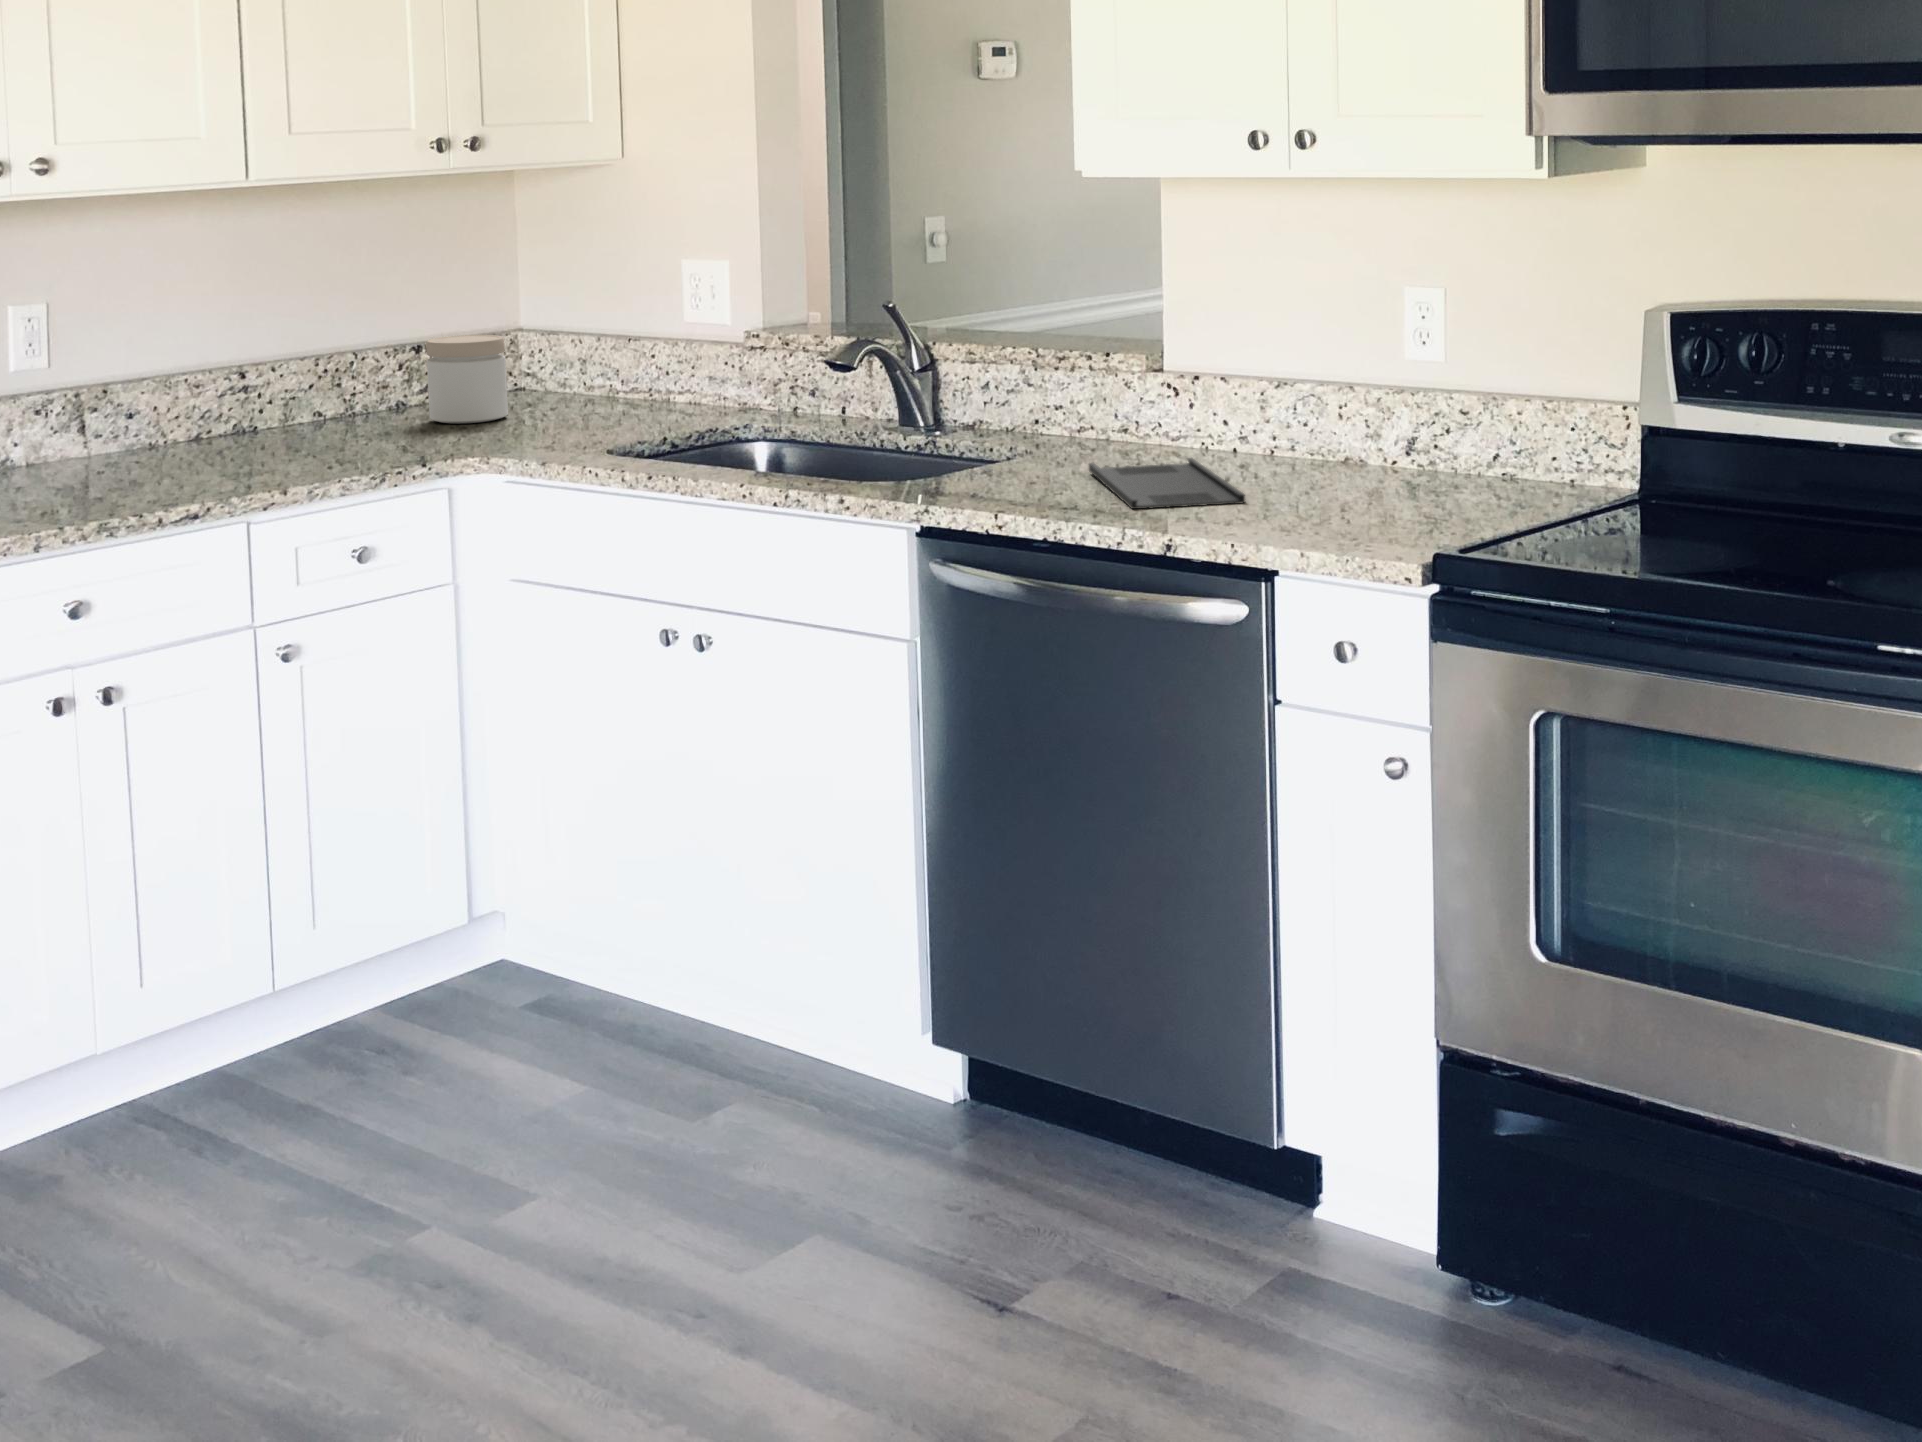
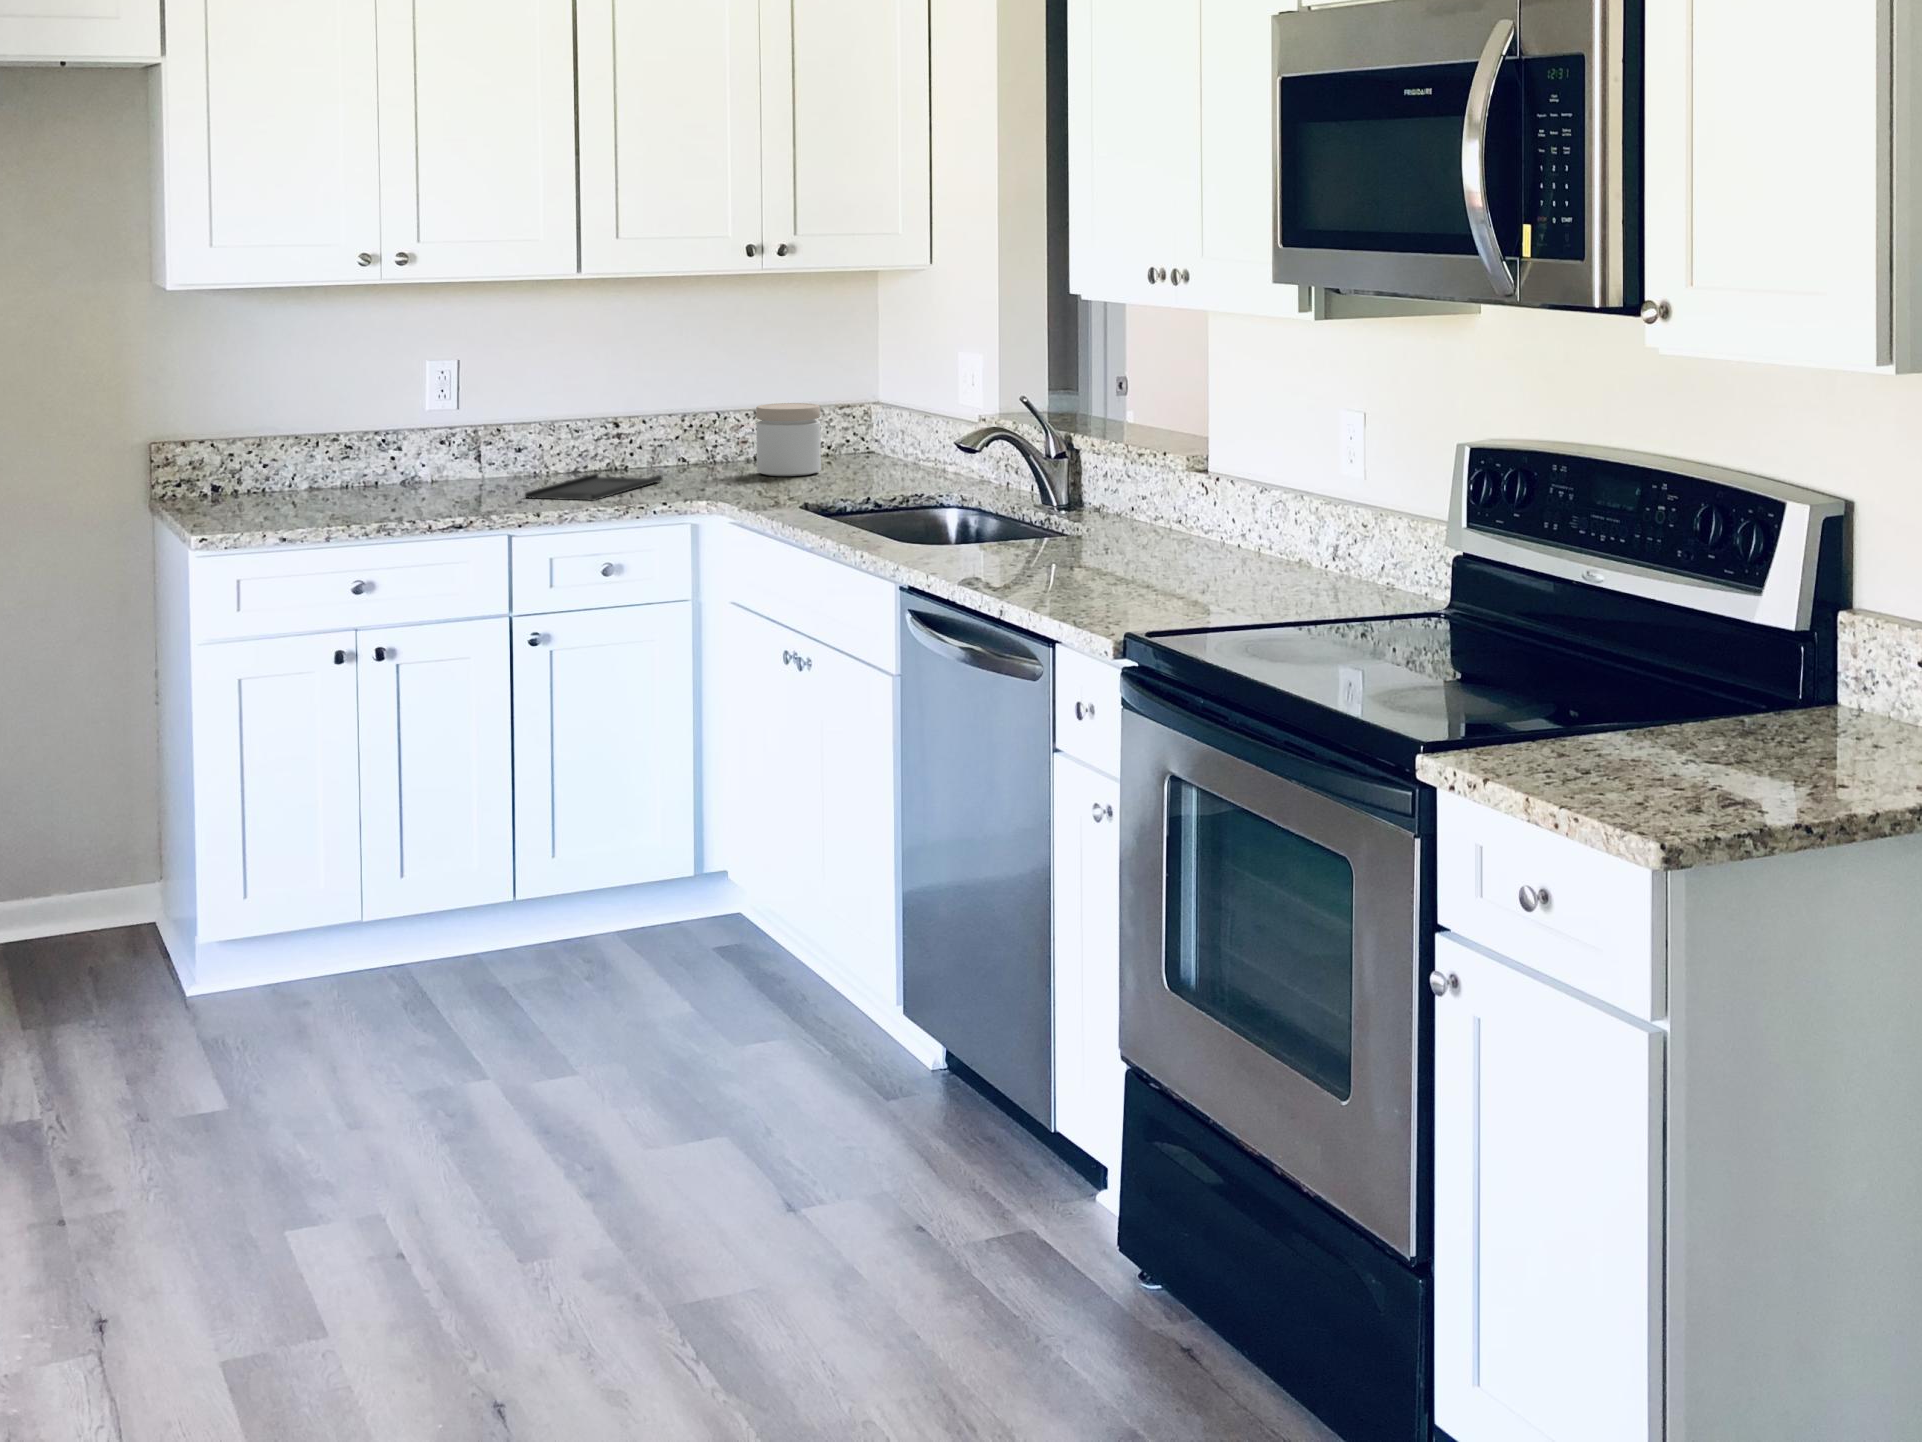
tray: present [1089,458,1245,509] -> present [525,473,663,501]

